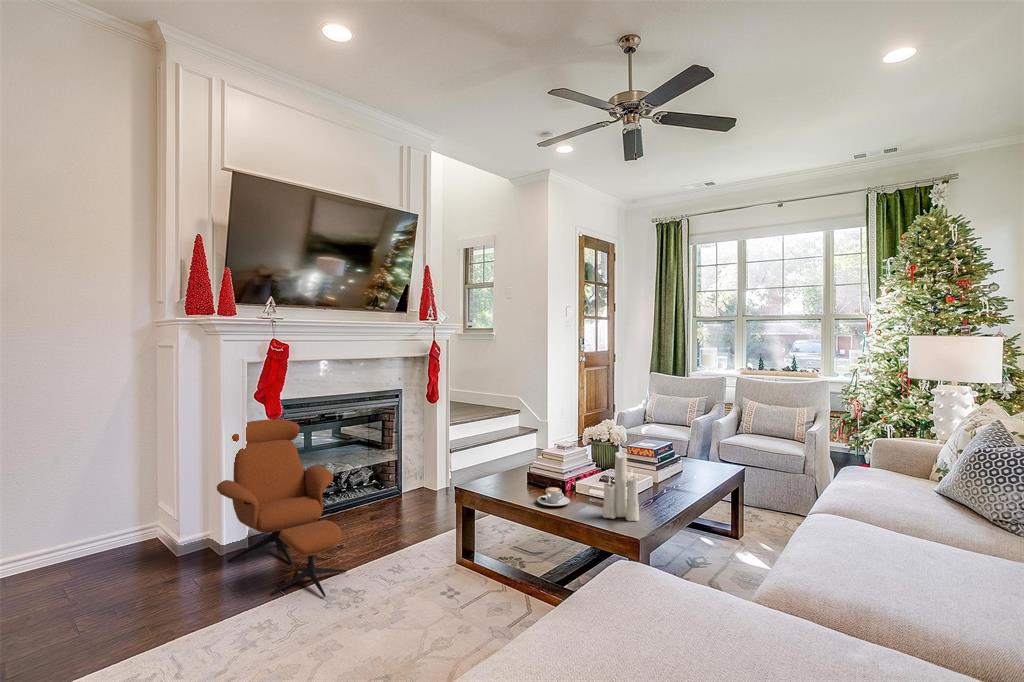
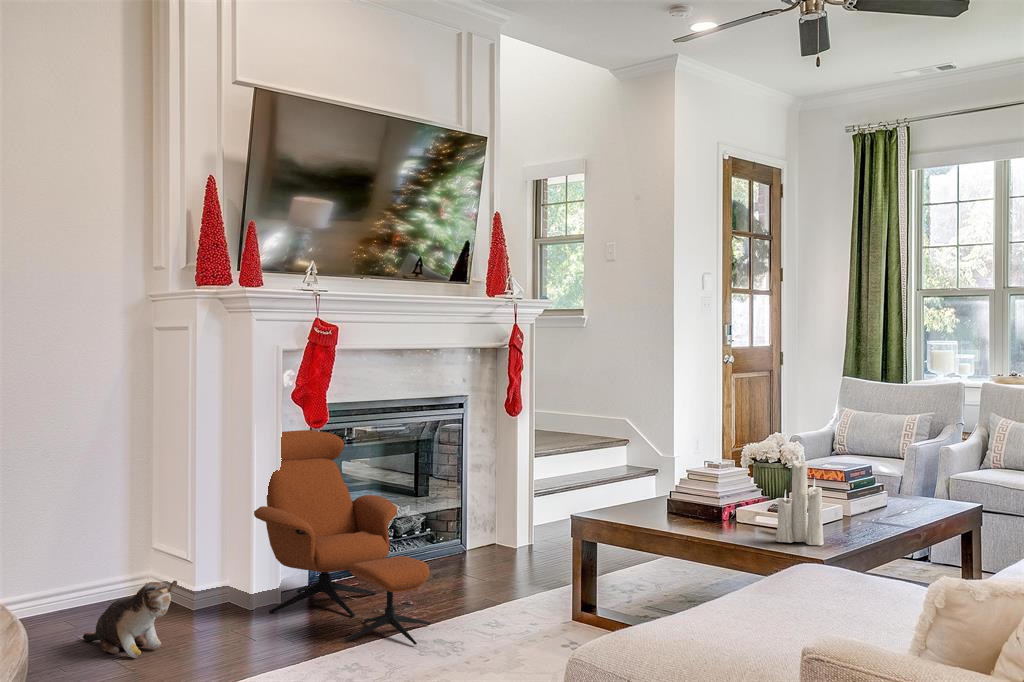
coffee cup: present [537,487,570,506] -> none [688,511,732,533]
plush toy: none [52,556,118,623] -> present [83,580,177,658]

